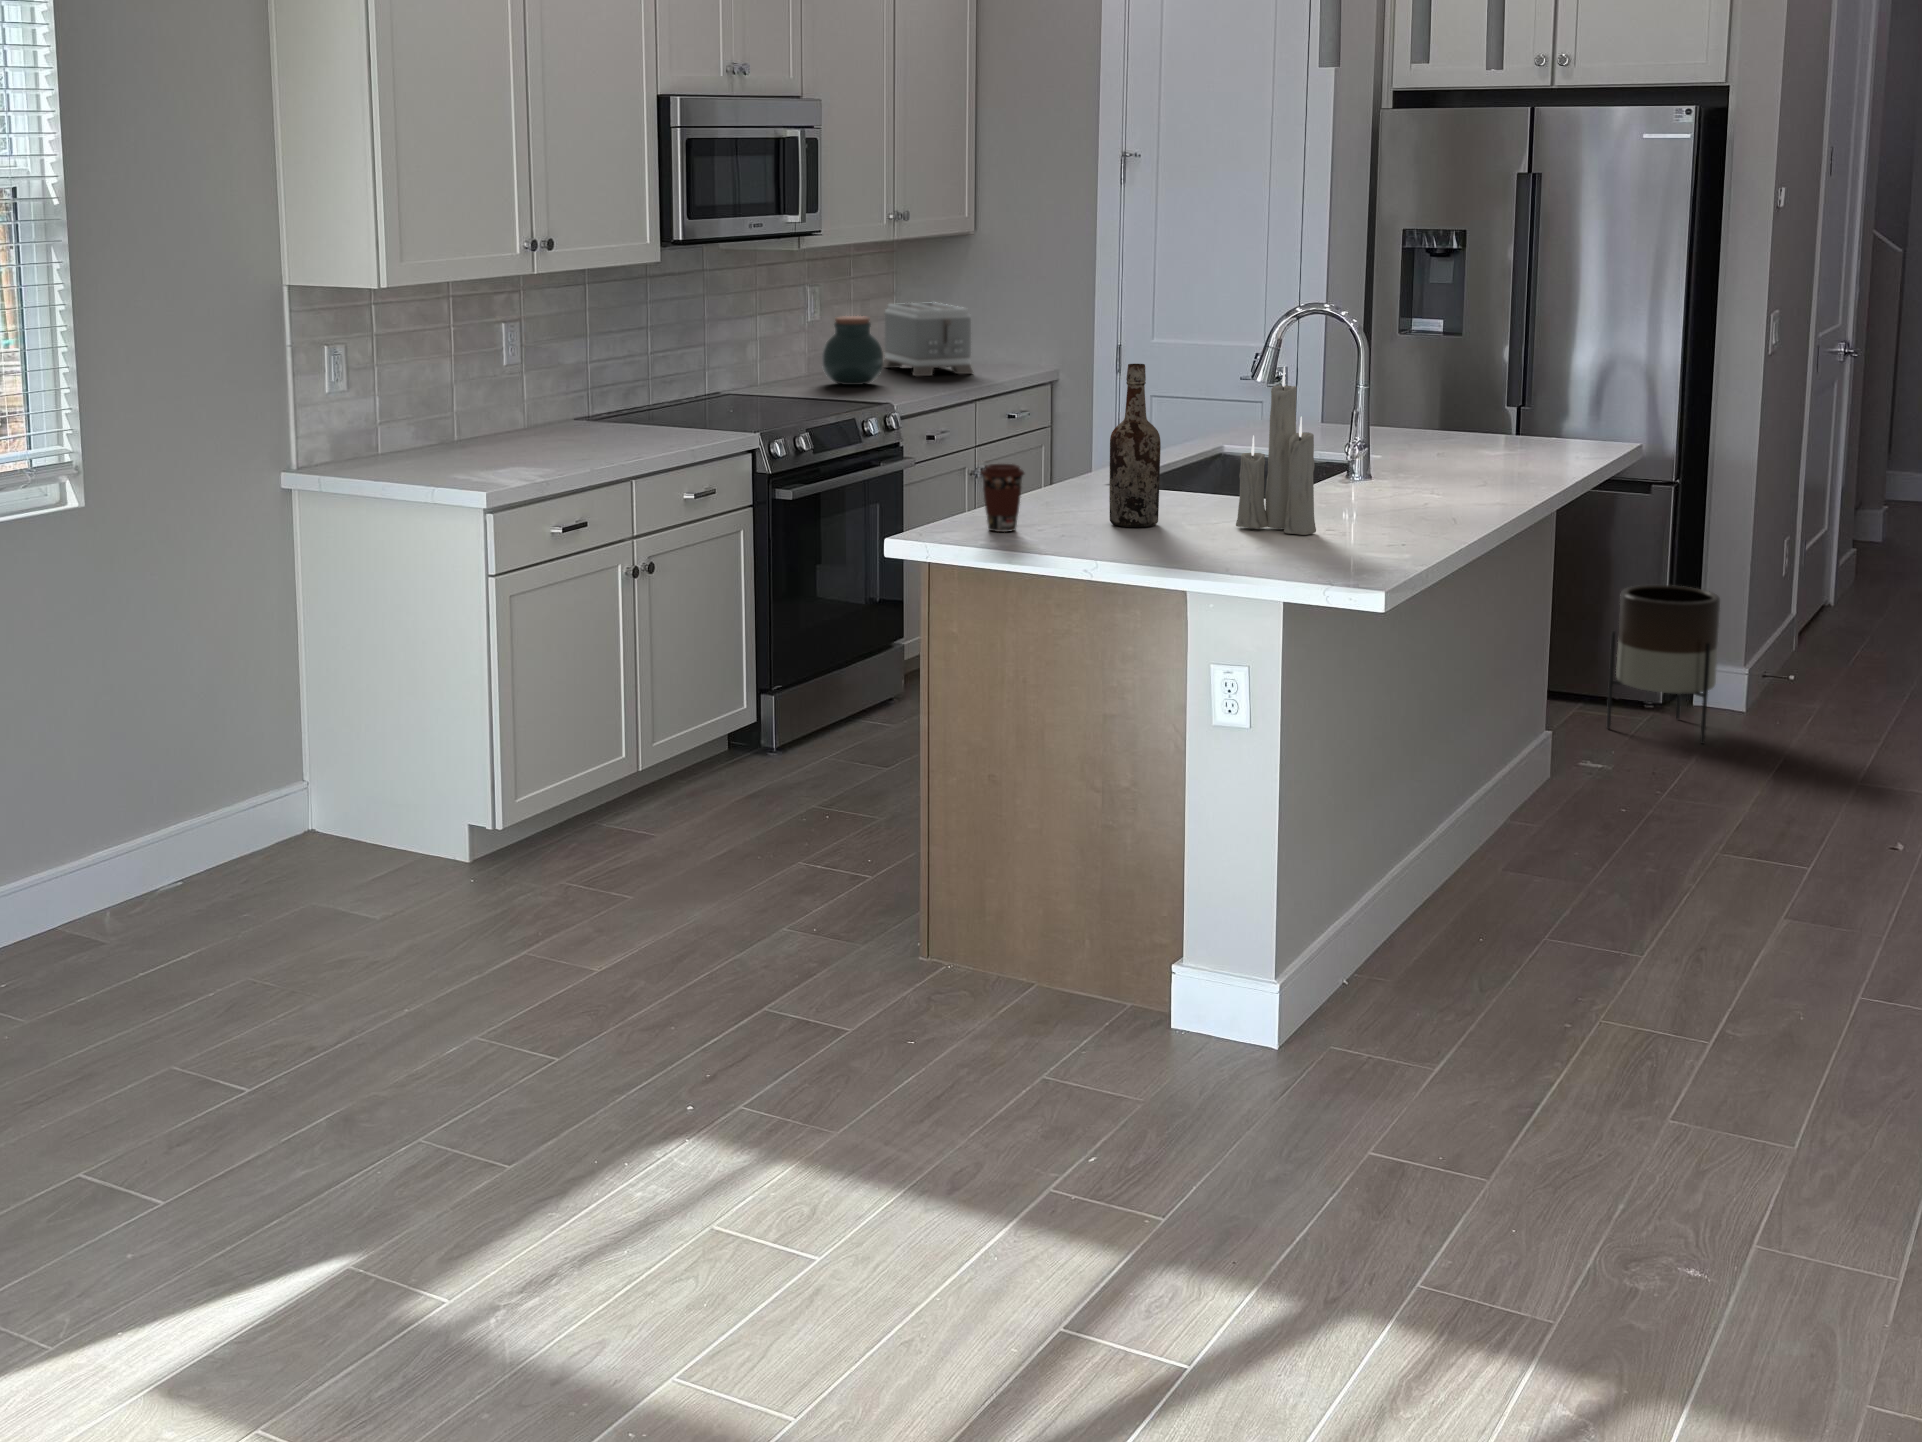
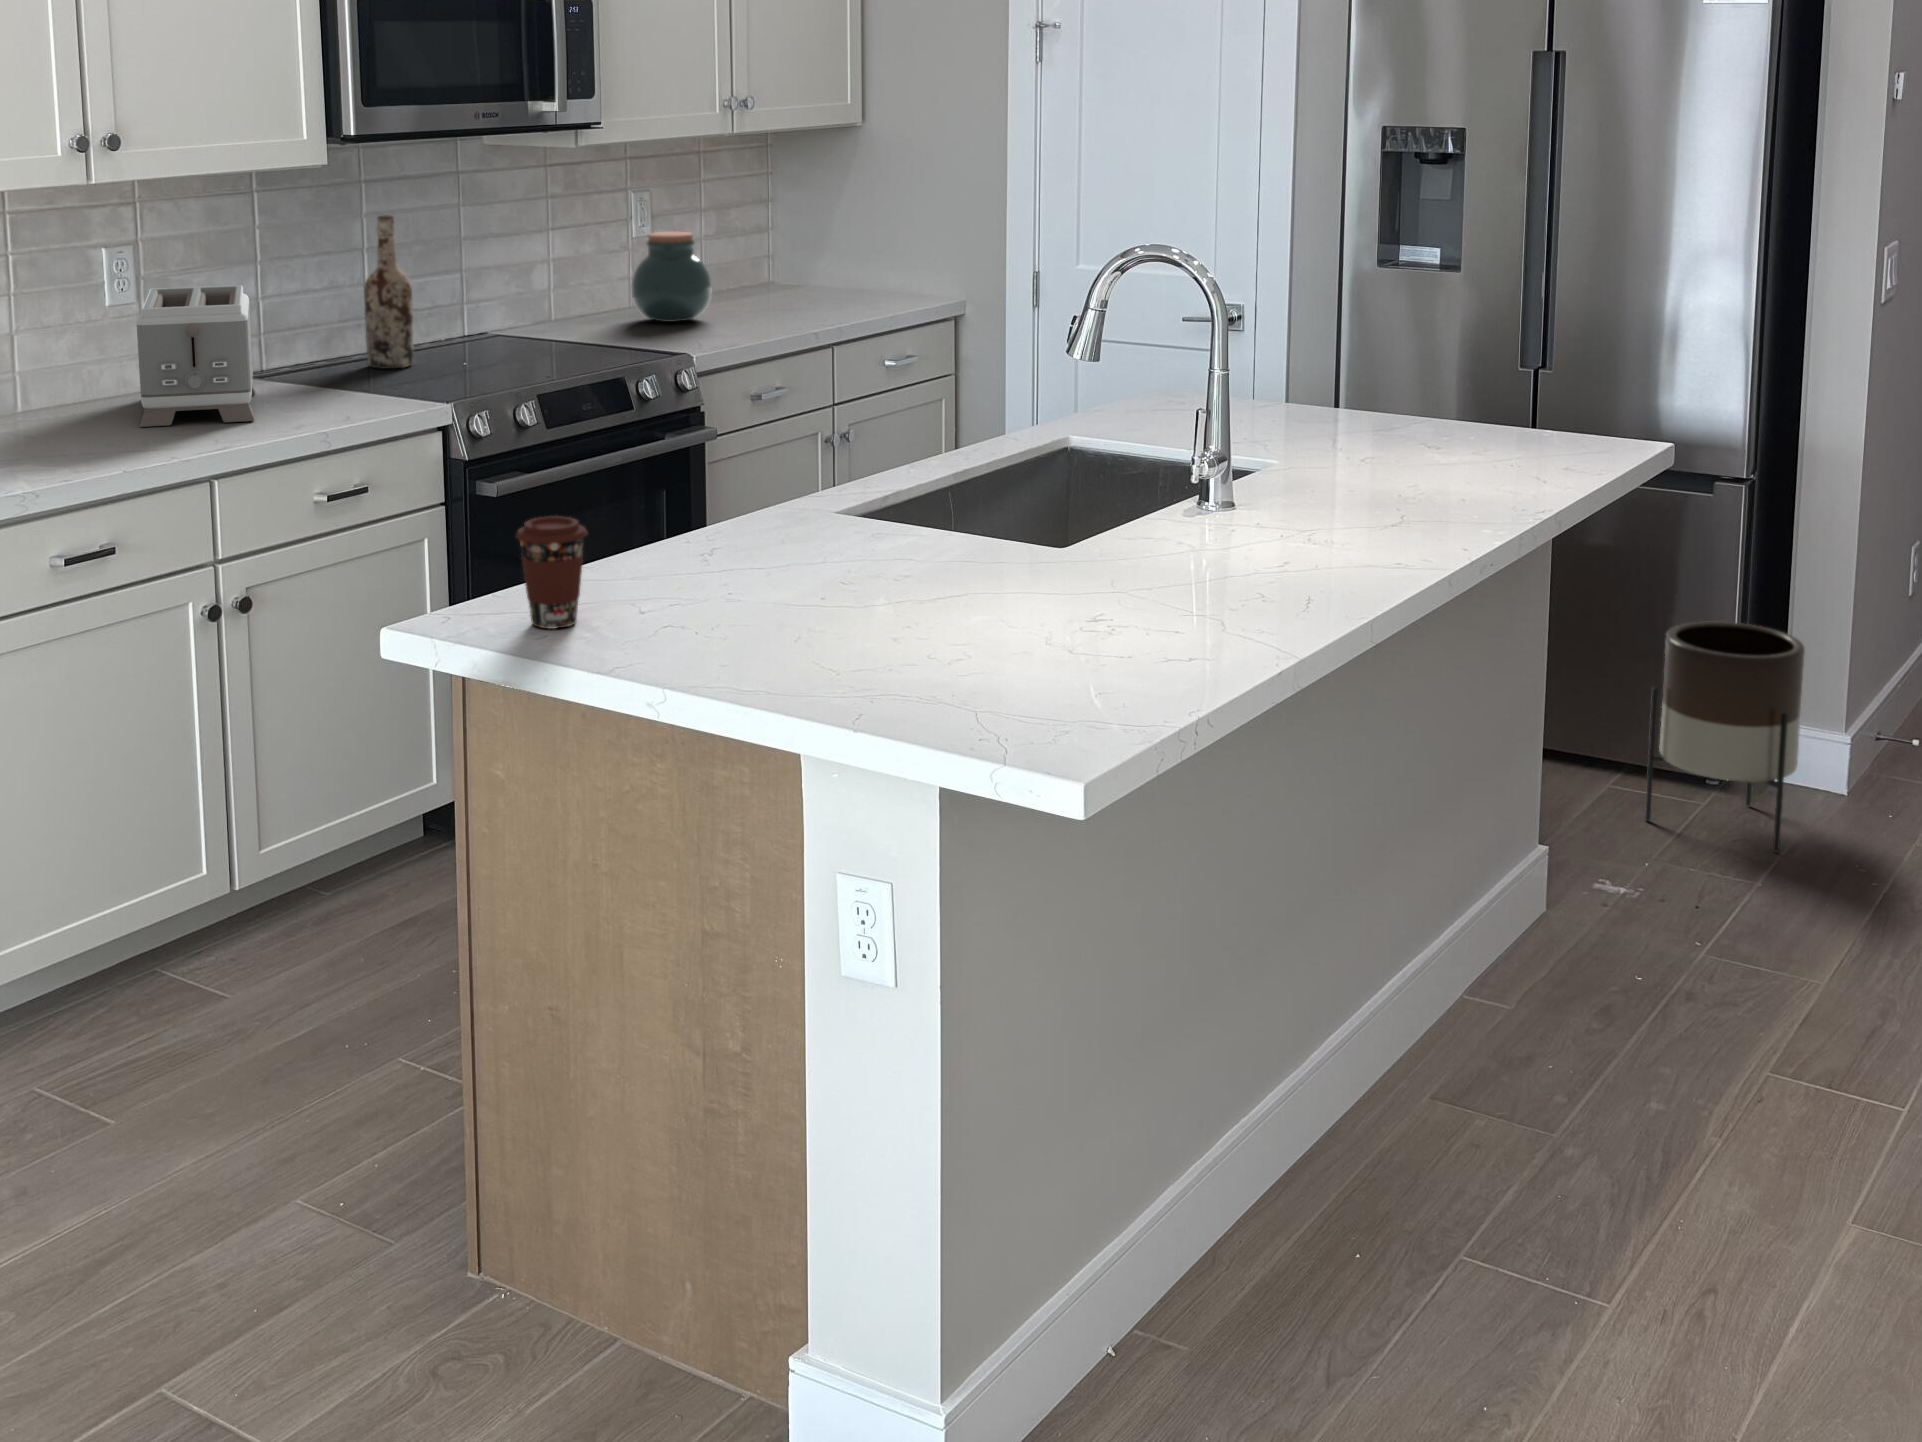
toaster: present [883,303,973,376] -> present [137,285,256,427]
wine bottle: present [1109,364,1161,527] -> present [364,216,414,369]
candle: present [1236,366,1316,535] -> none [928,355,1048,649]

